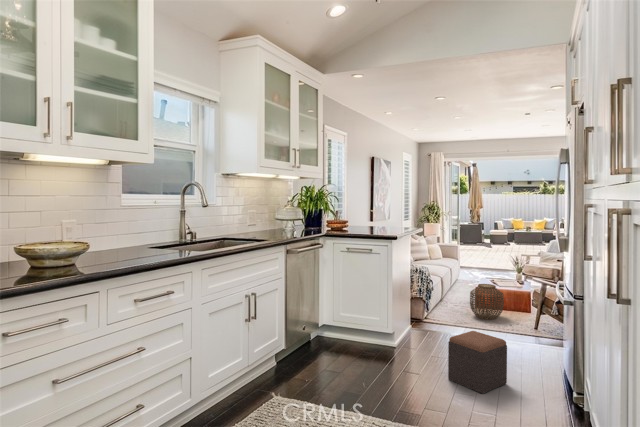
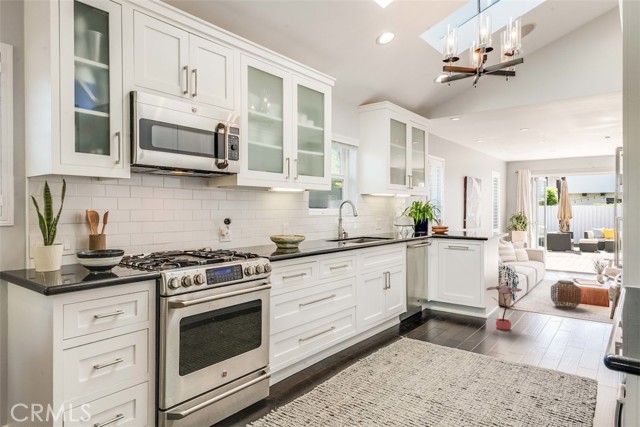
potted plant: none [395,300,440,360] -> present [486,286,522,330]
footstool: present [448,331,507,394] -> none [528,308,575,351]

